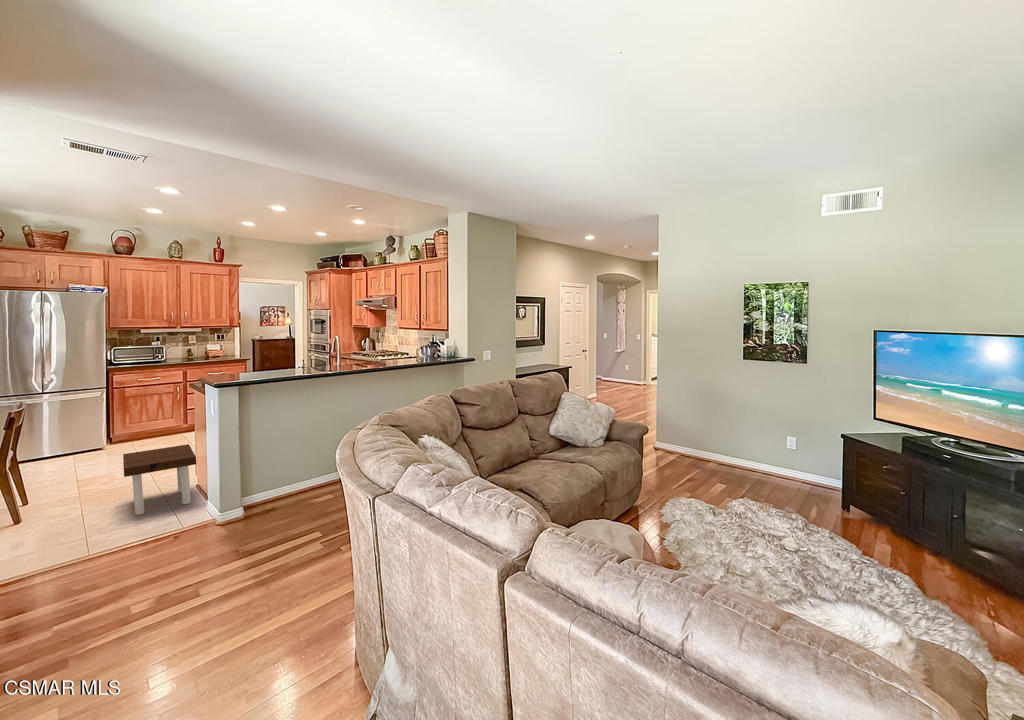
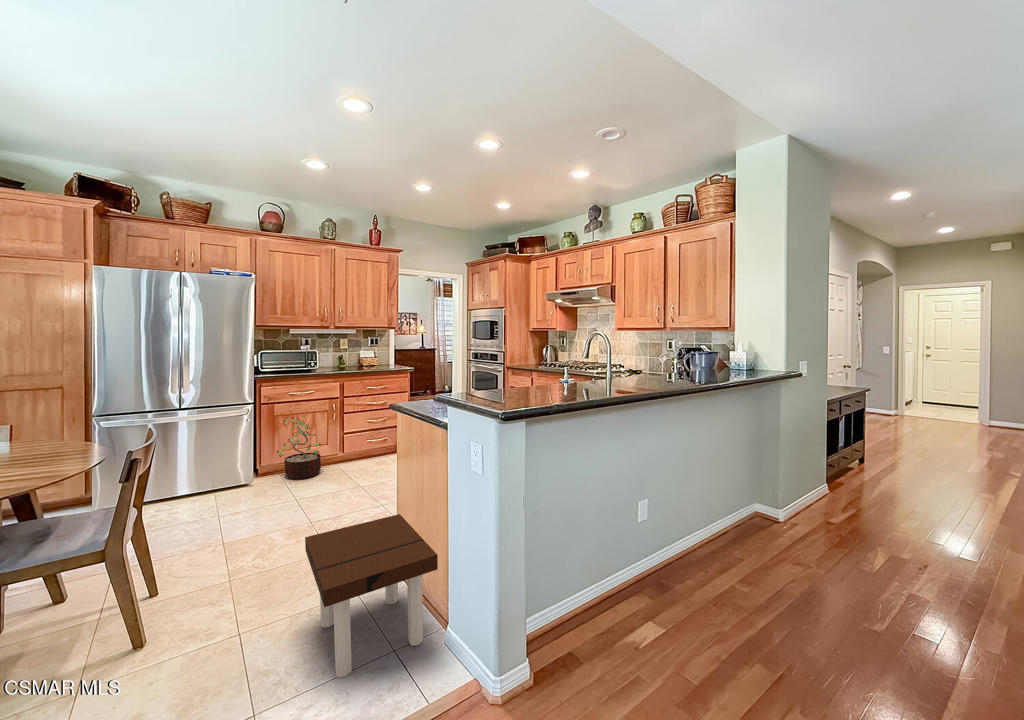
decorative plant: none [127,397,167,442] -> present [276,417,322,479]

